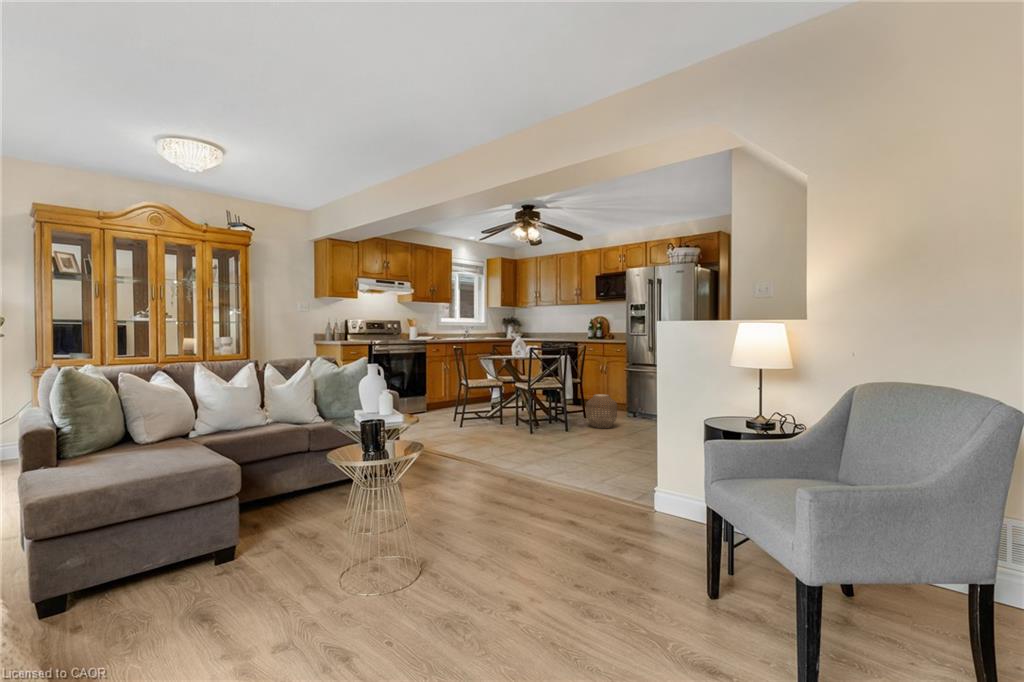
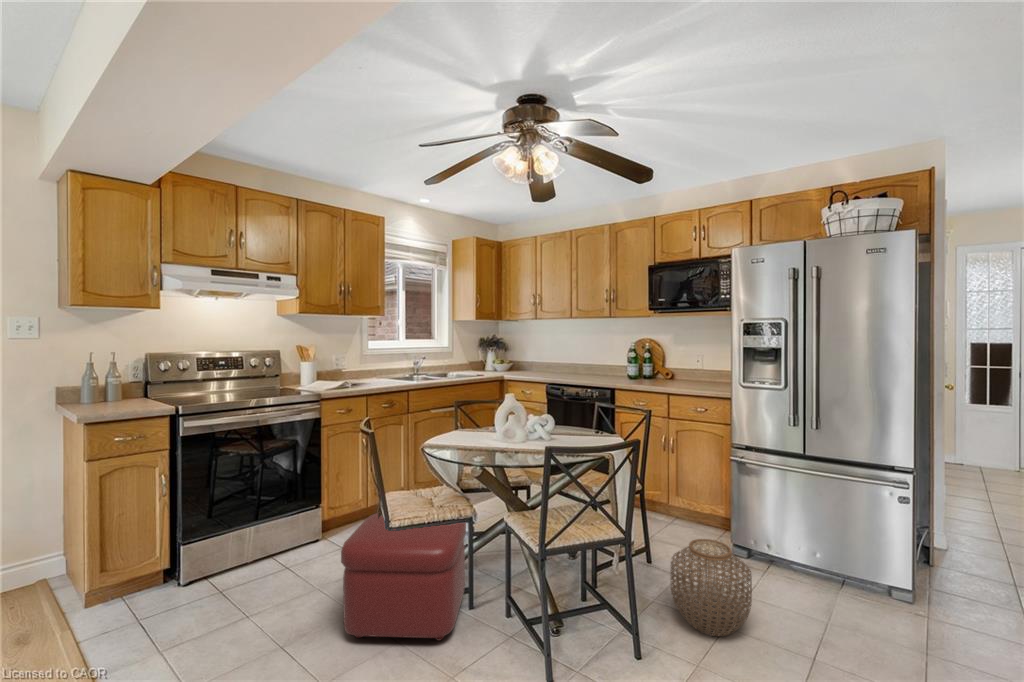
ottoman: none [453,386,501,429] -> present [341,513,466,641]

